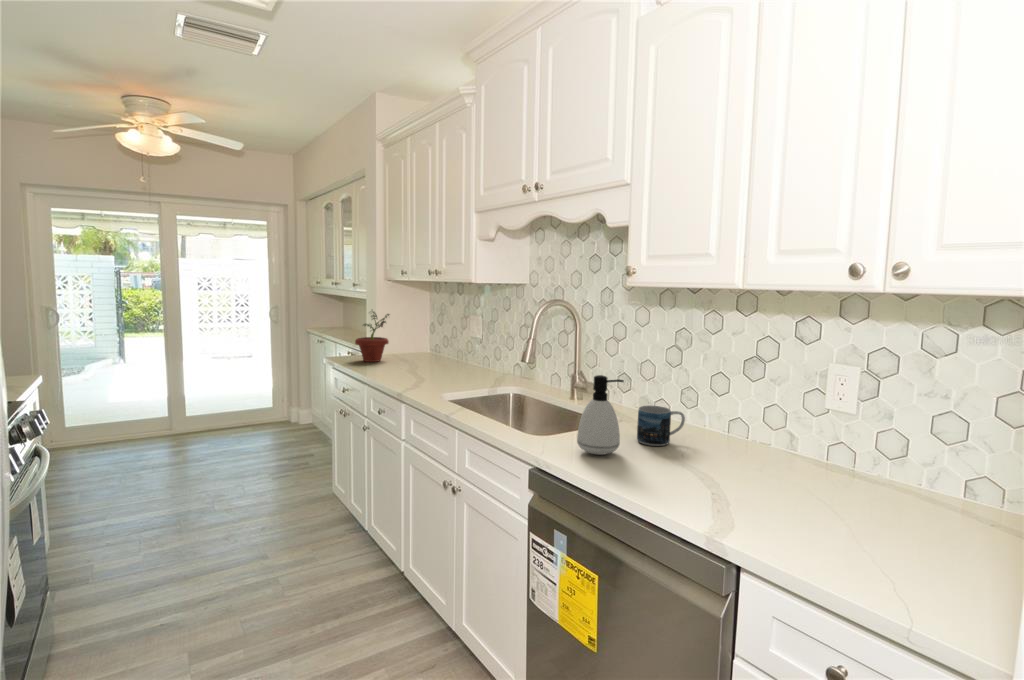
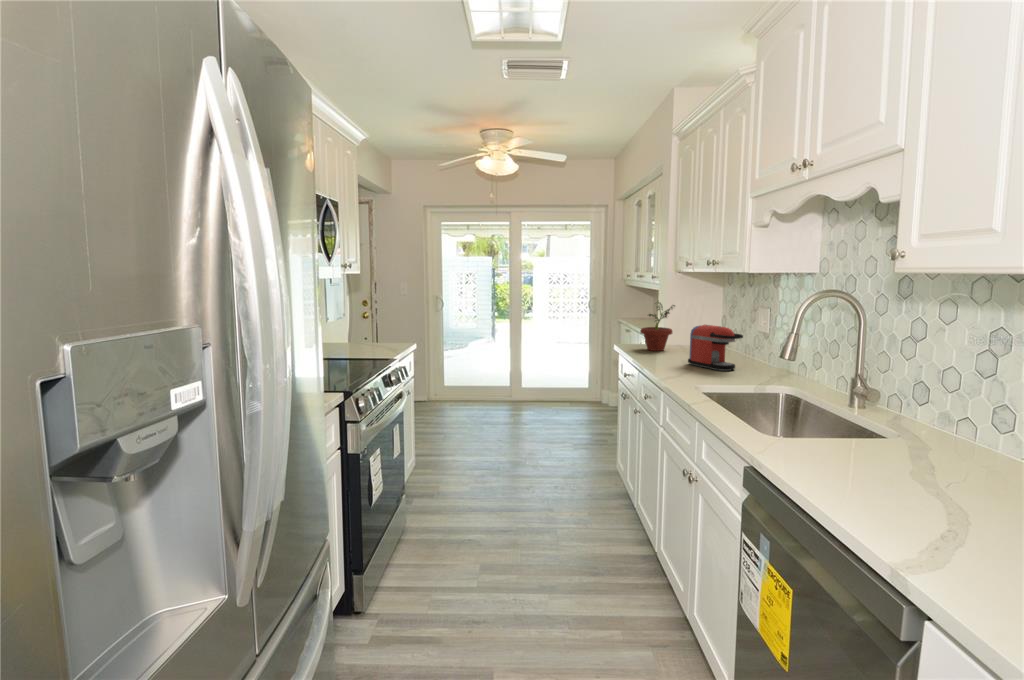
coffee maker: none [415,333,468,377] -> present [688,325,743,371]
soap dispenser: present [577,375,624,455] -> none [801,375,864,465]
mug: present [637,406,685,446] -> none [894,419,970,470]

